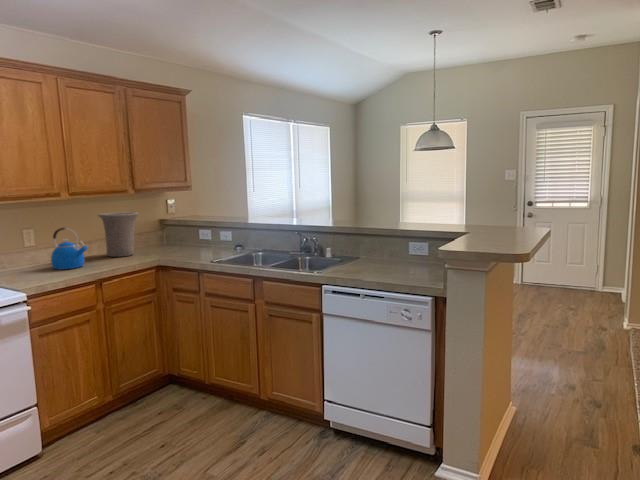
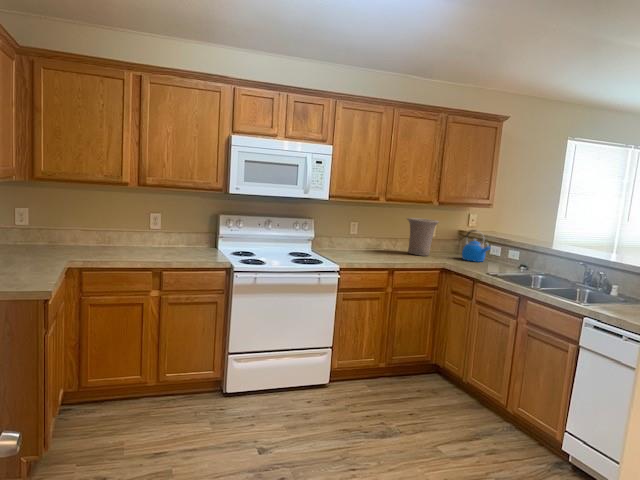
kettle: present [51,228,88,270] -> present [462,230,490,262]

